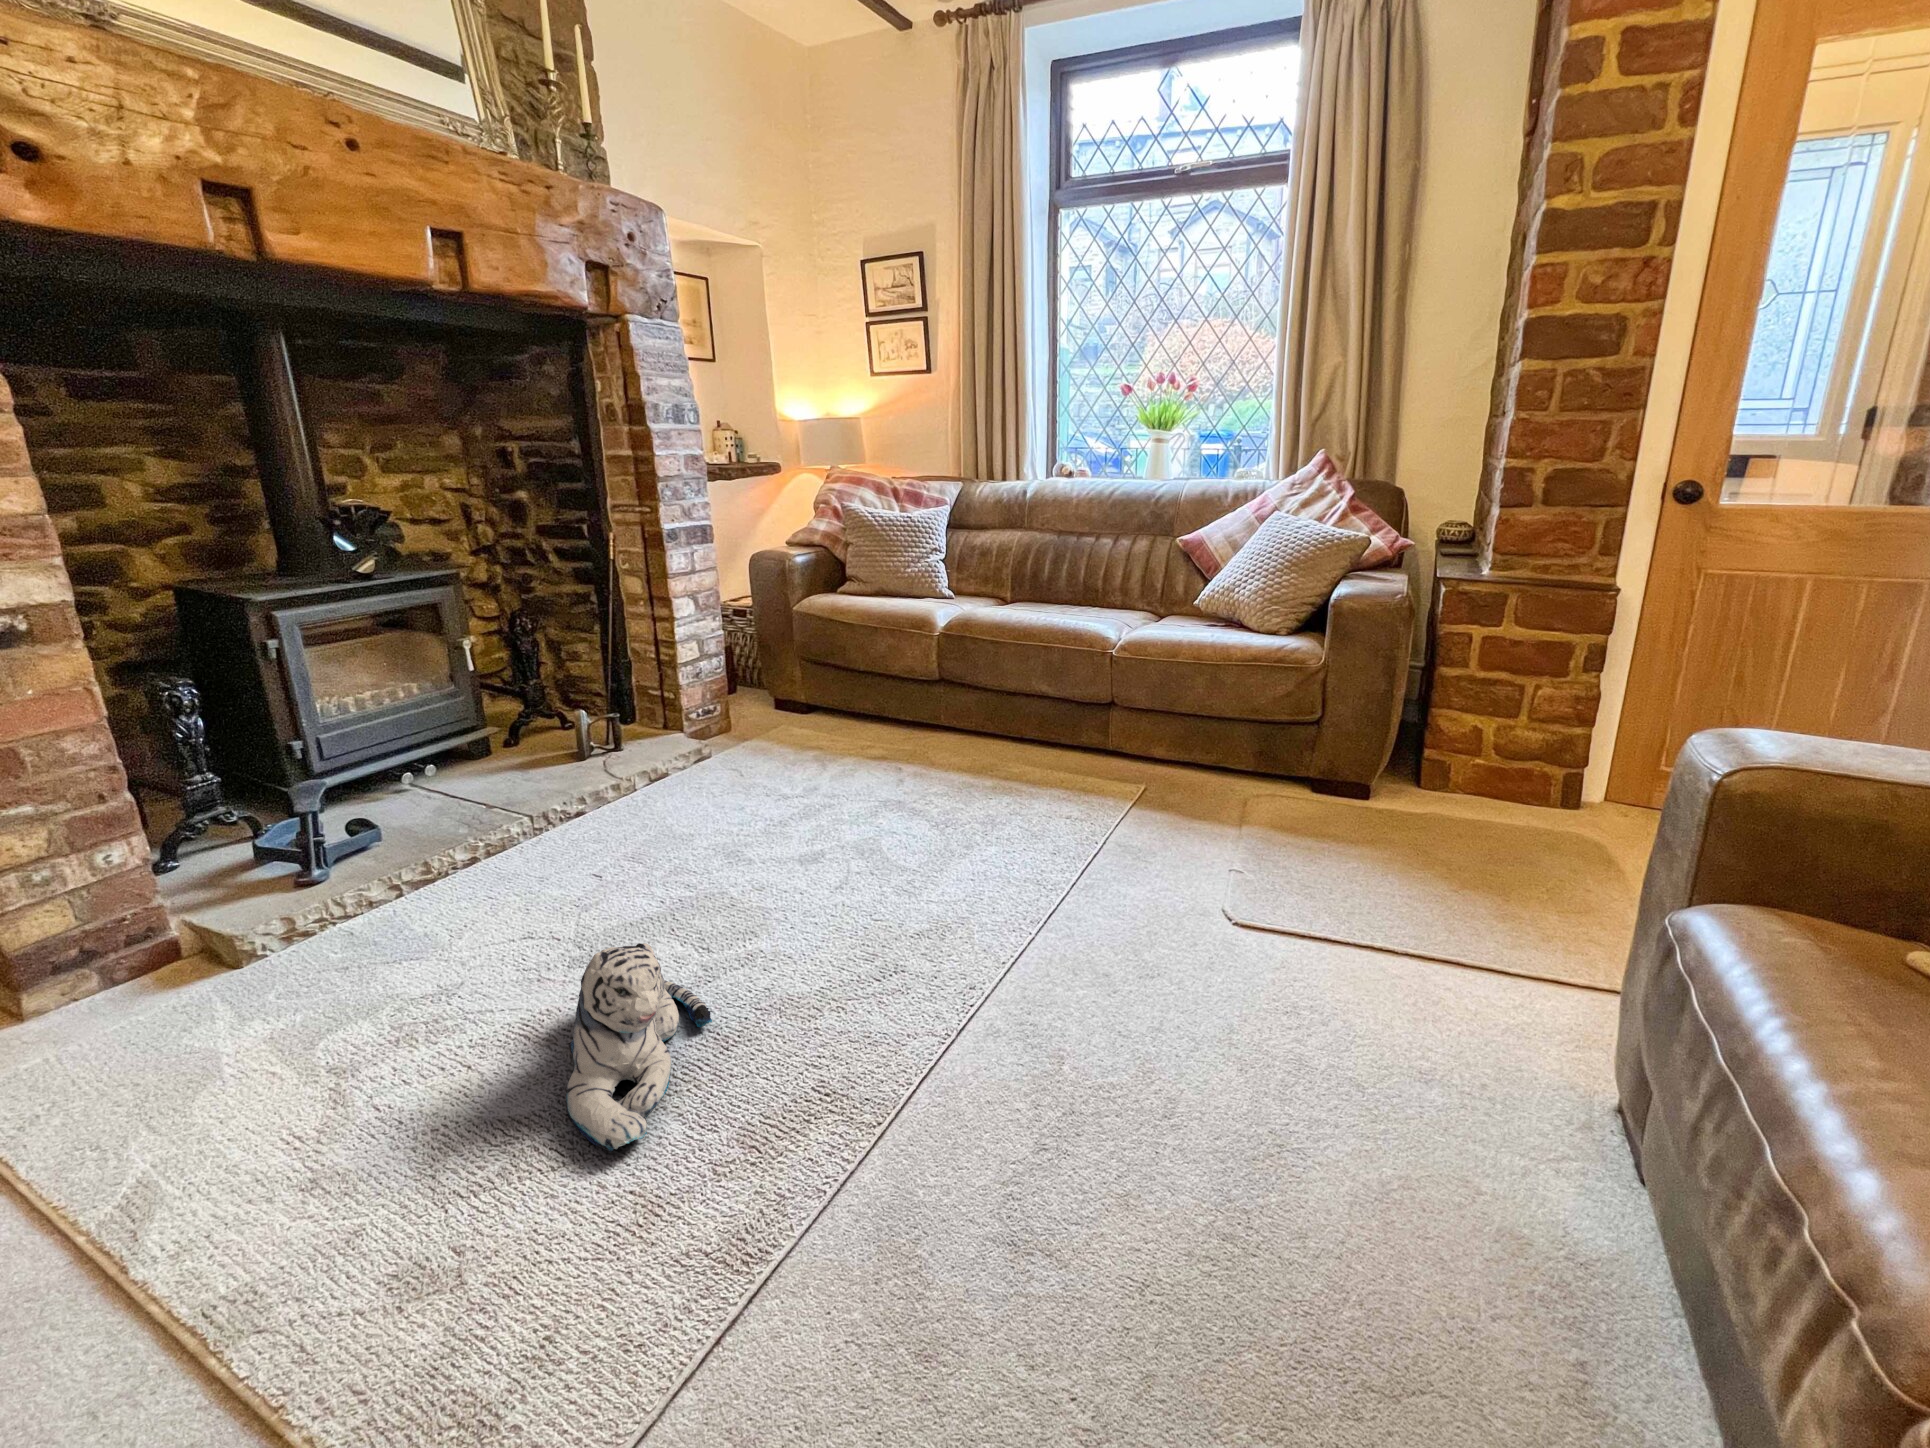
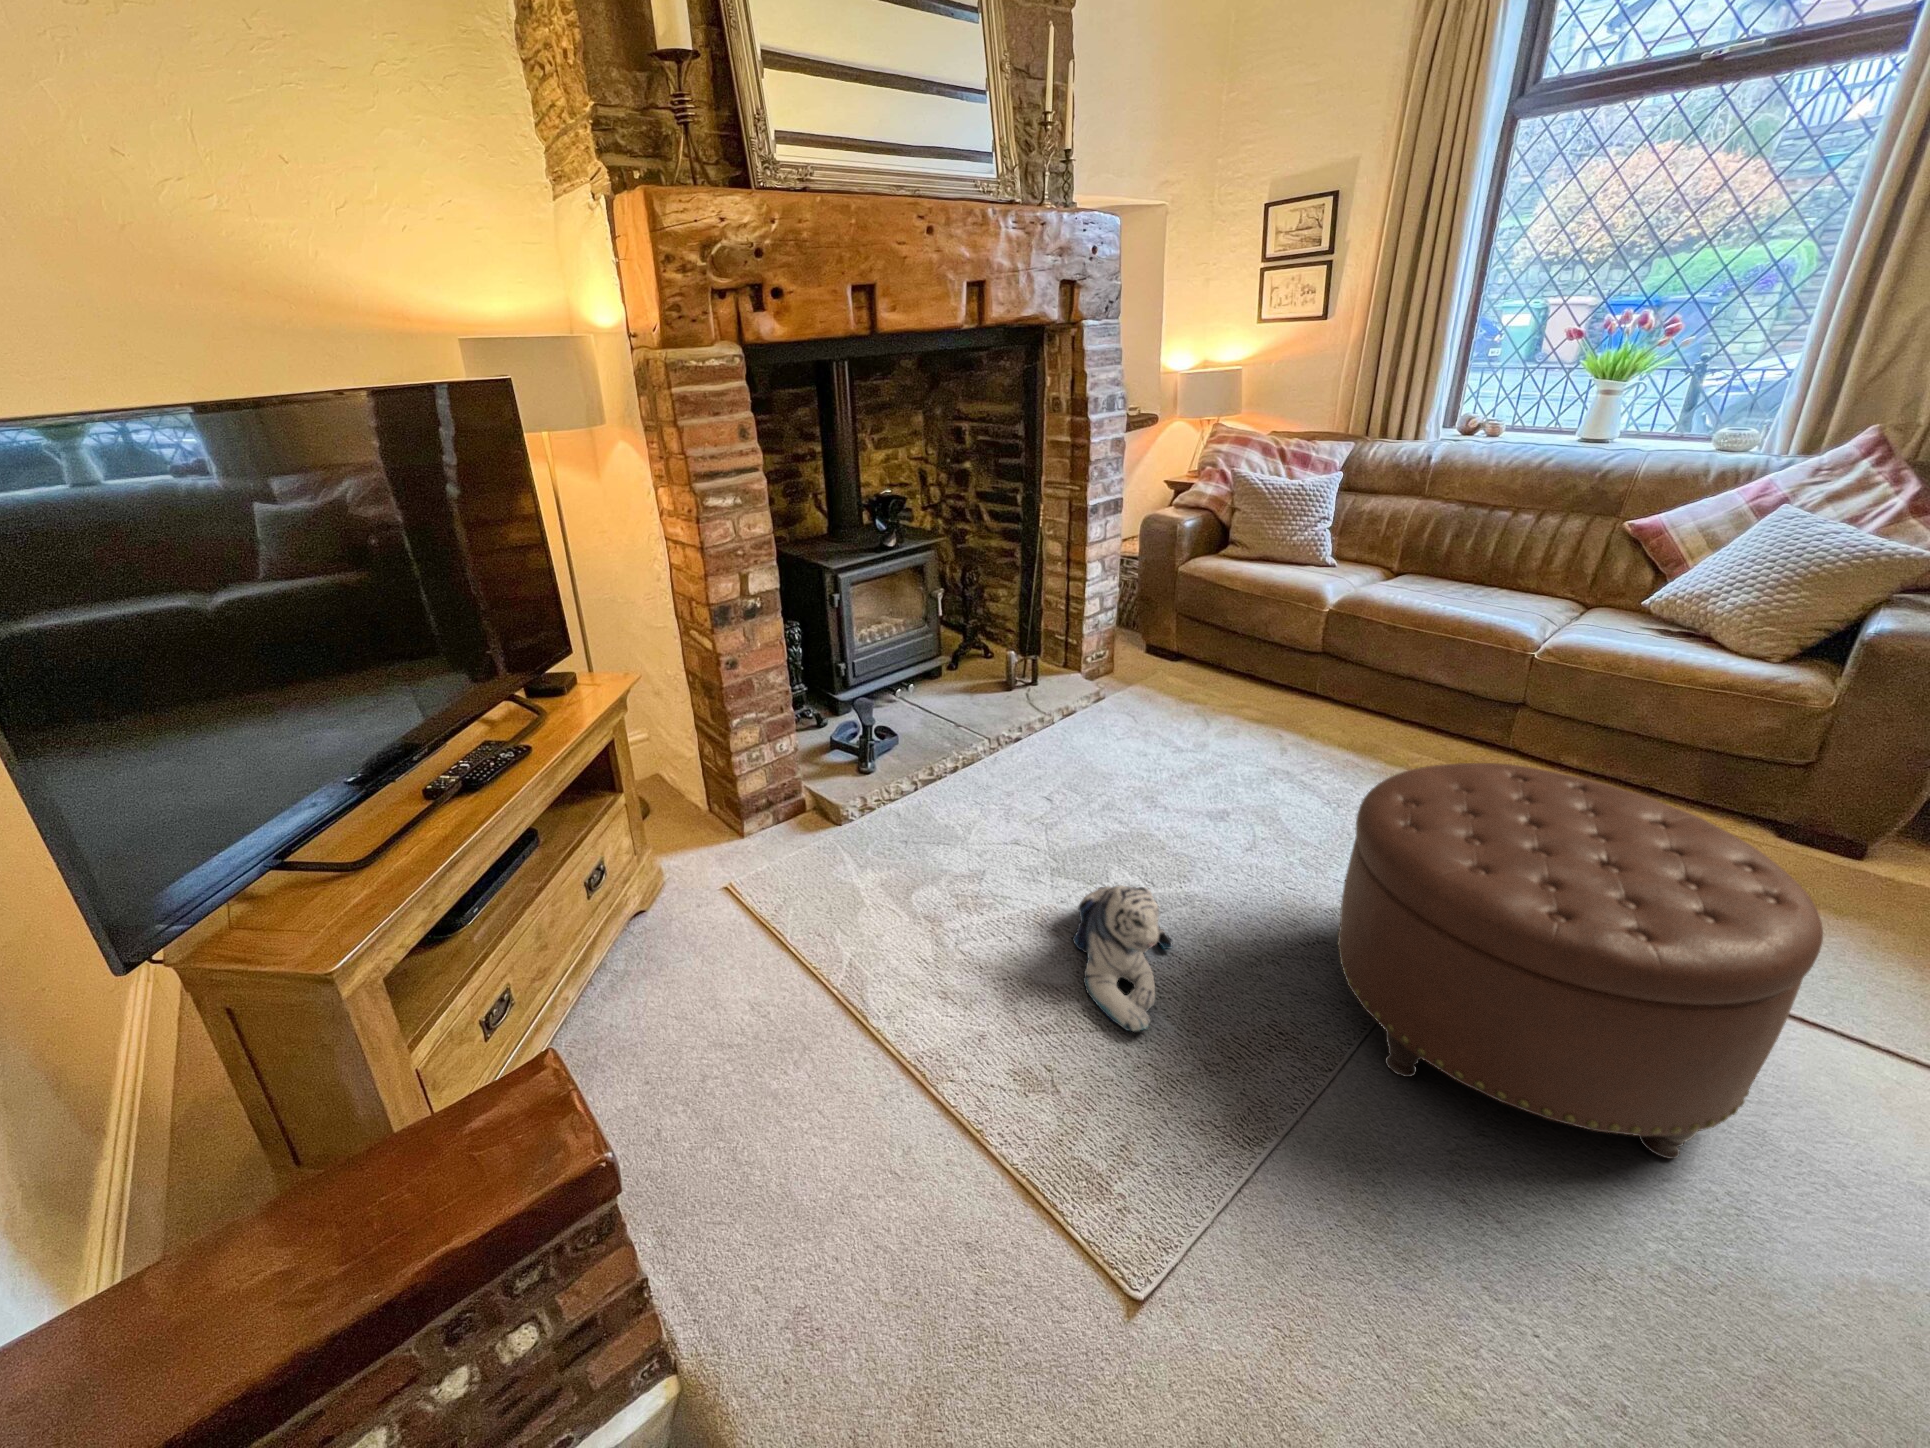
ottoman: none [883,729,1283,1106] -> present [1338,763,1823,1159]

